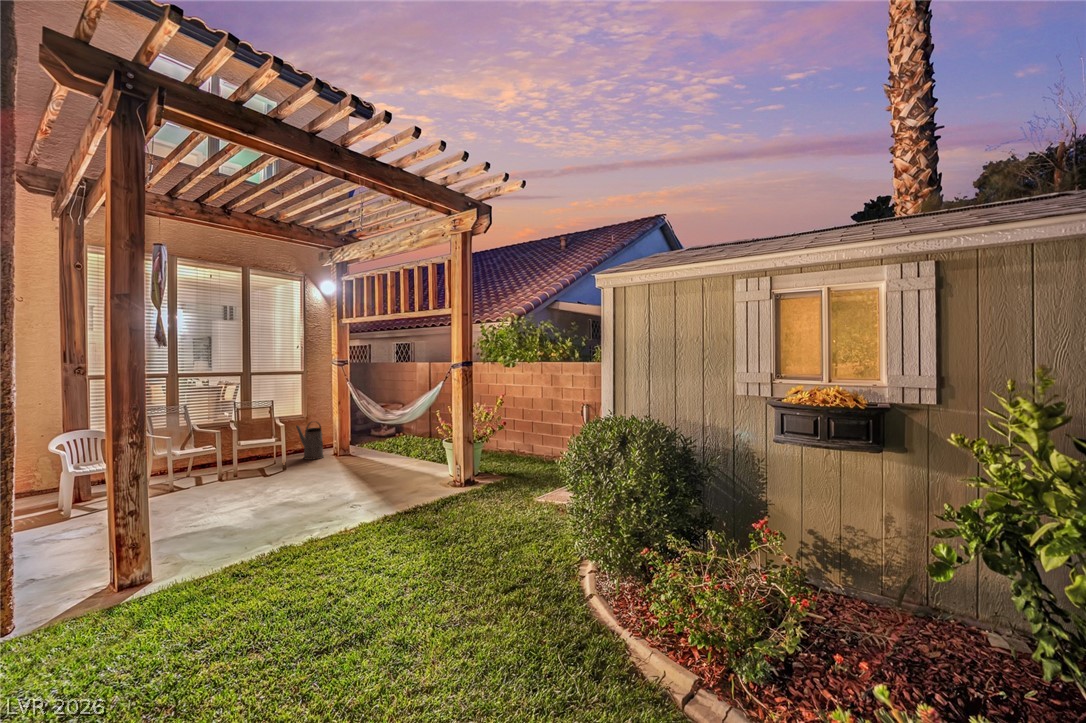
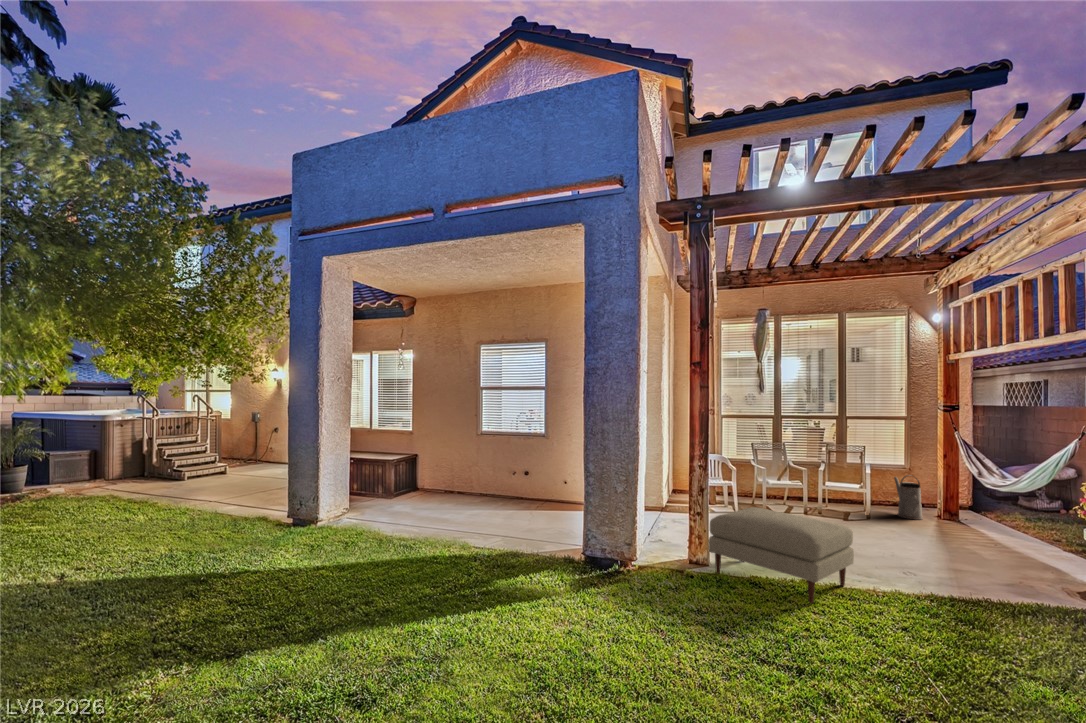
ottoman: none [156,475,328,586] -> present [709,507,854,604]

